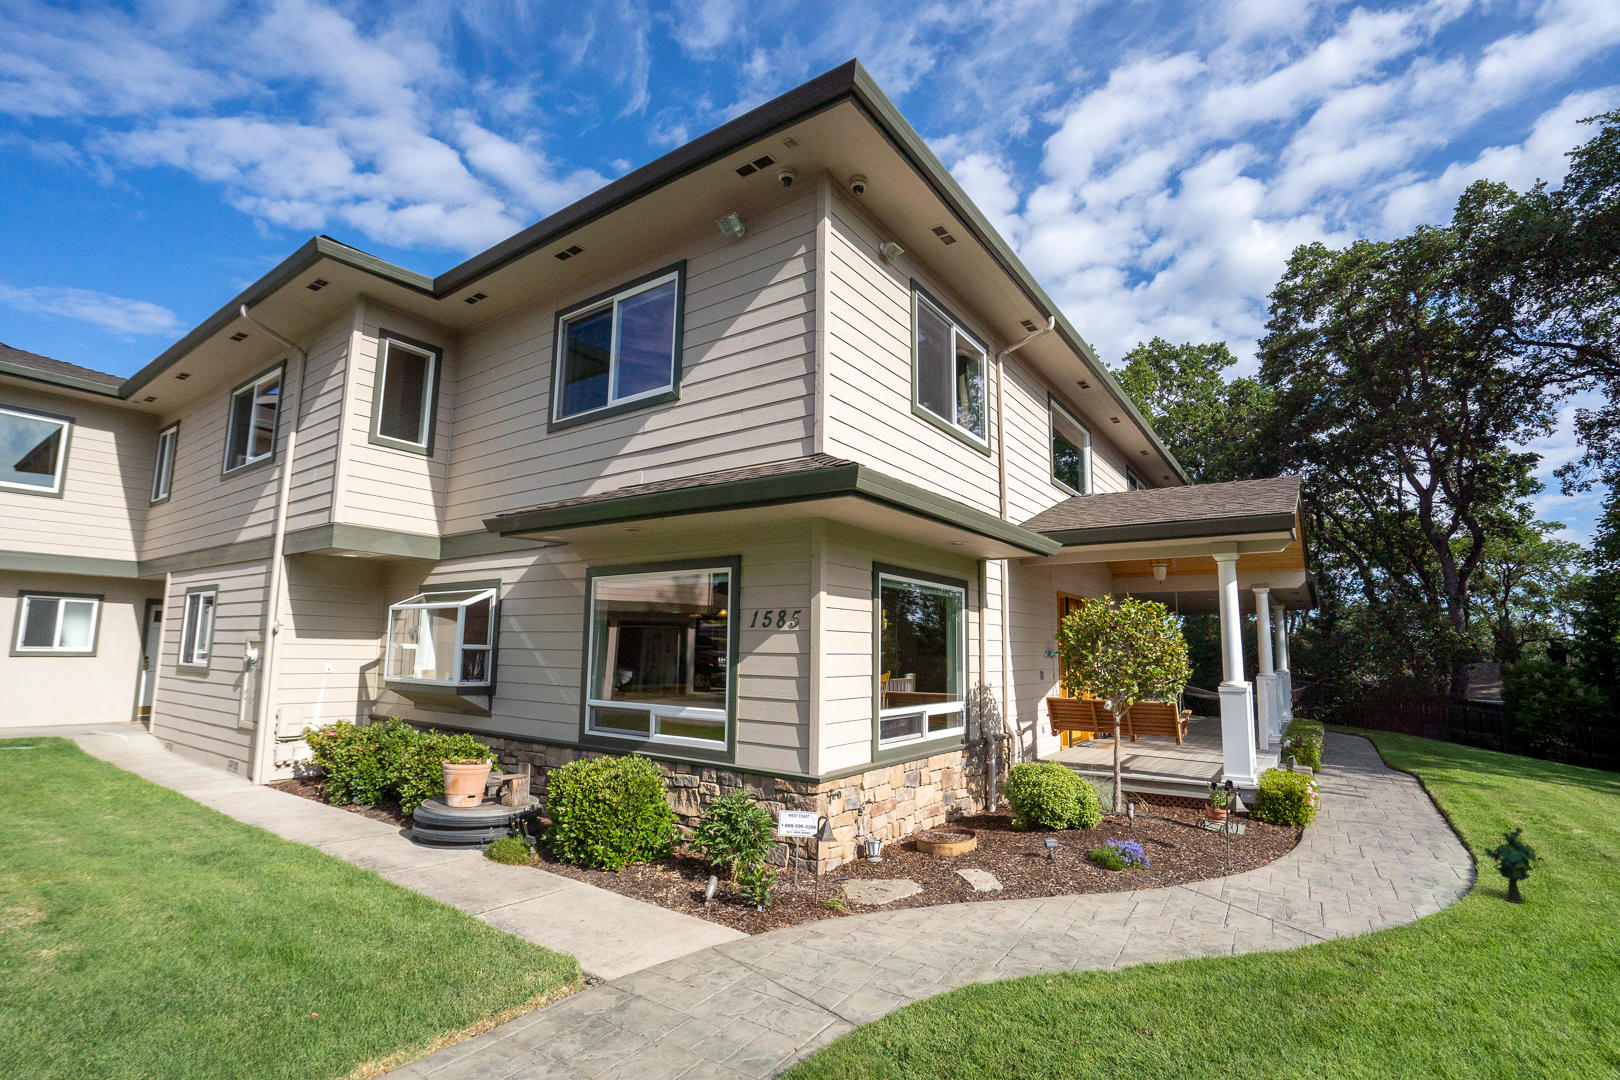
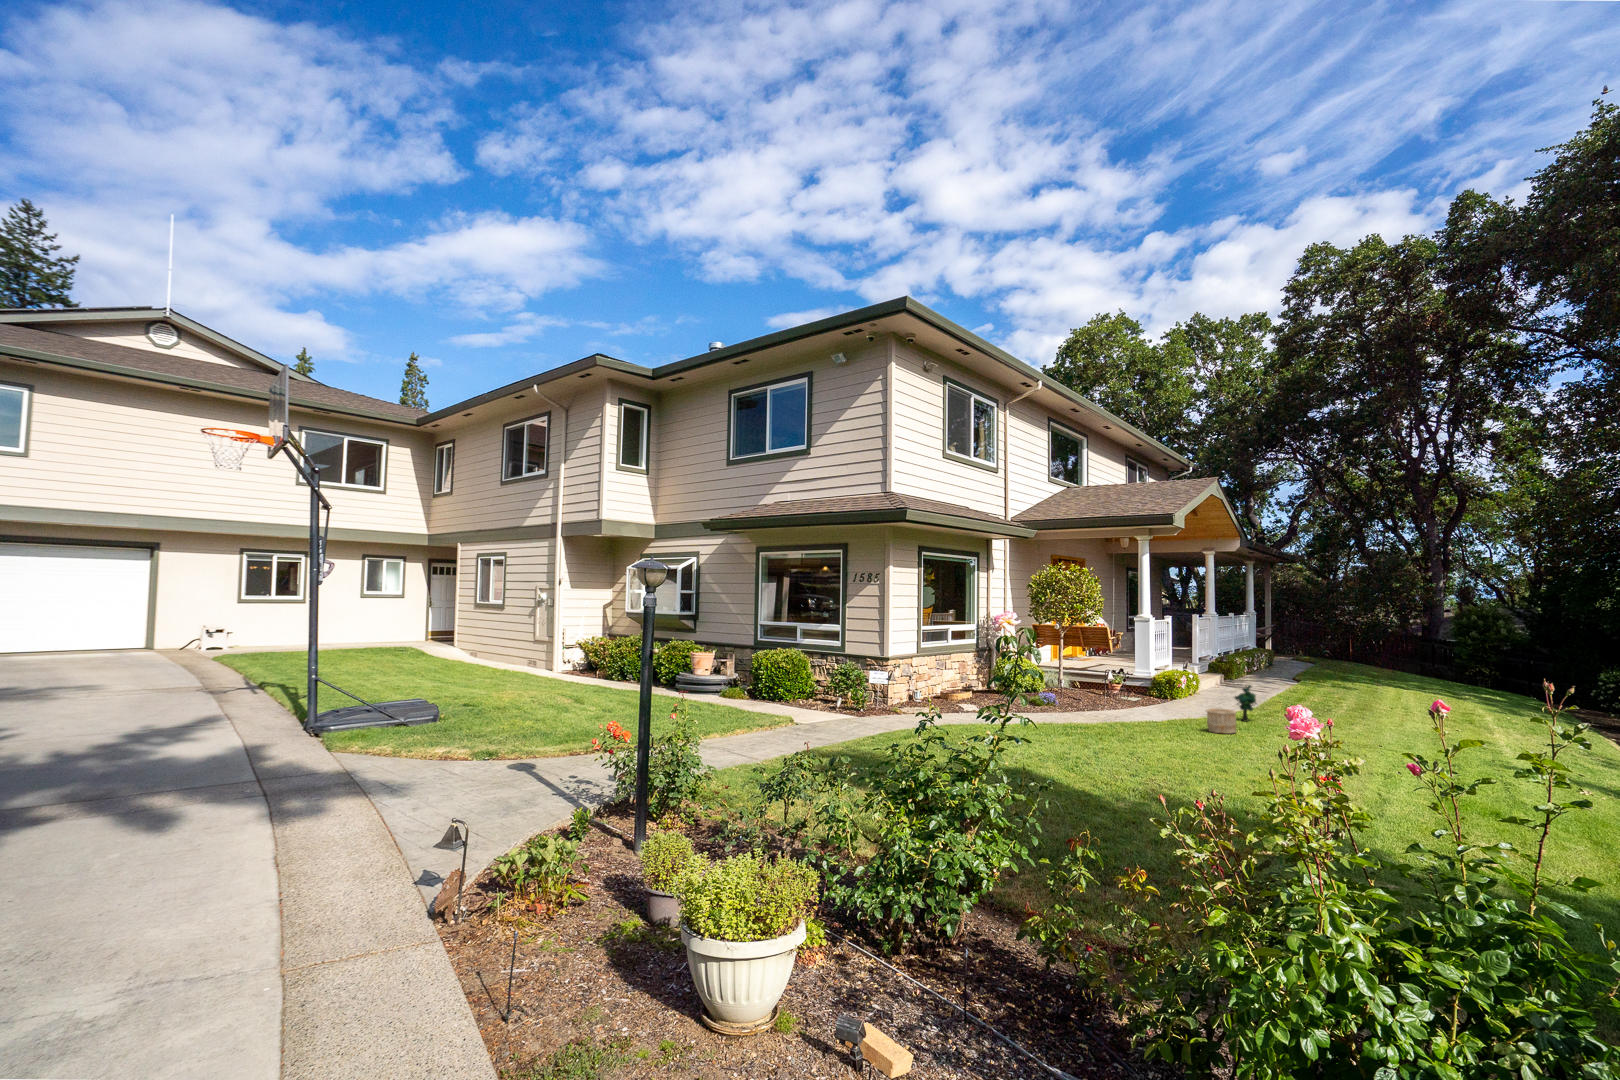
wooden bucket: none [1498,897,1586,965] -> present [1206,708,1236,734]

